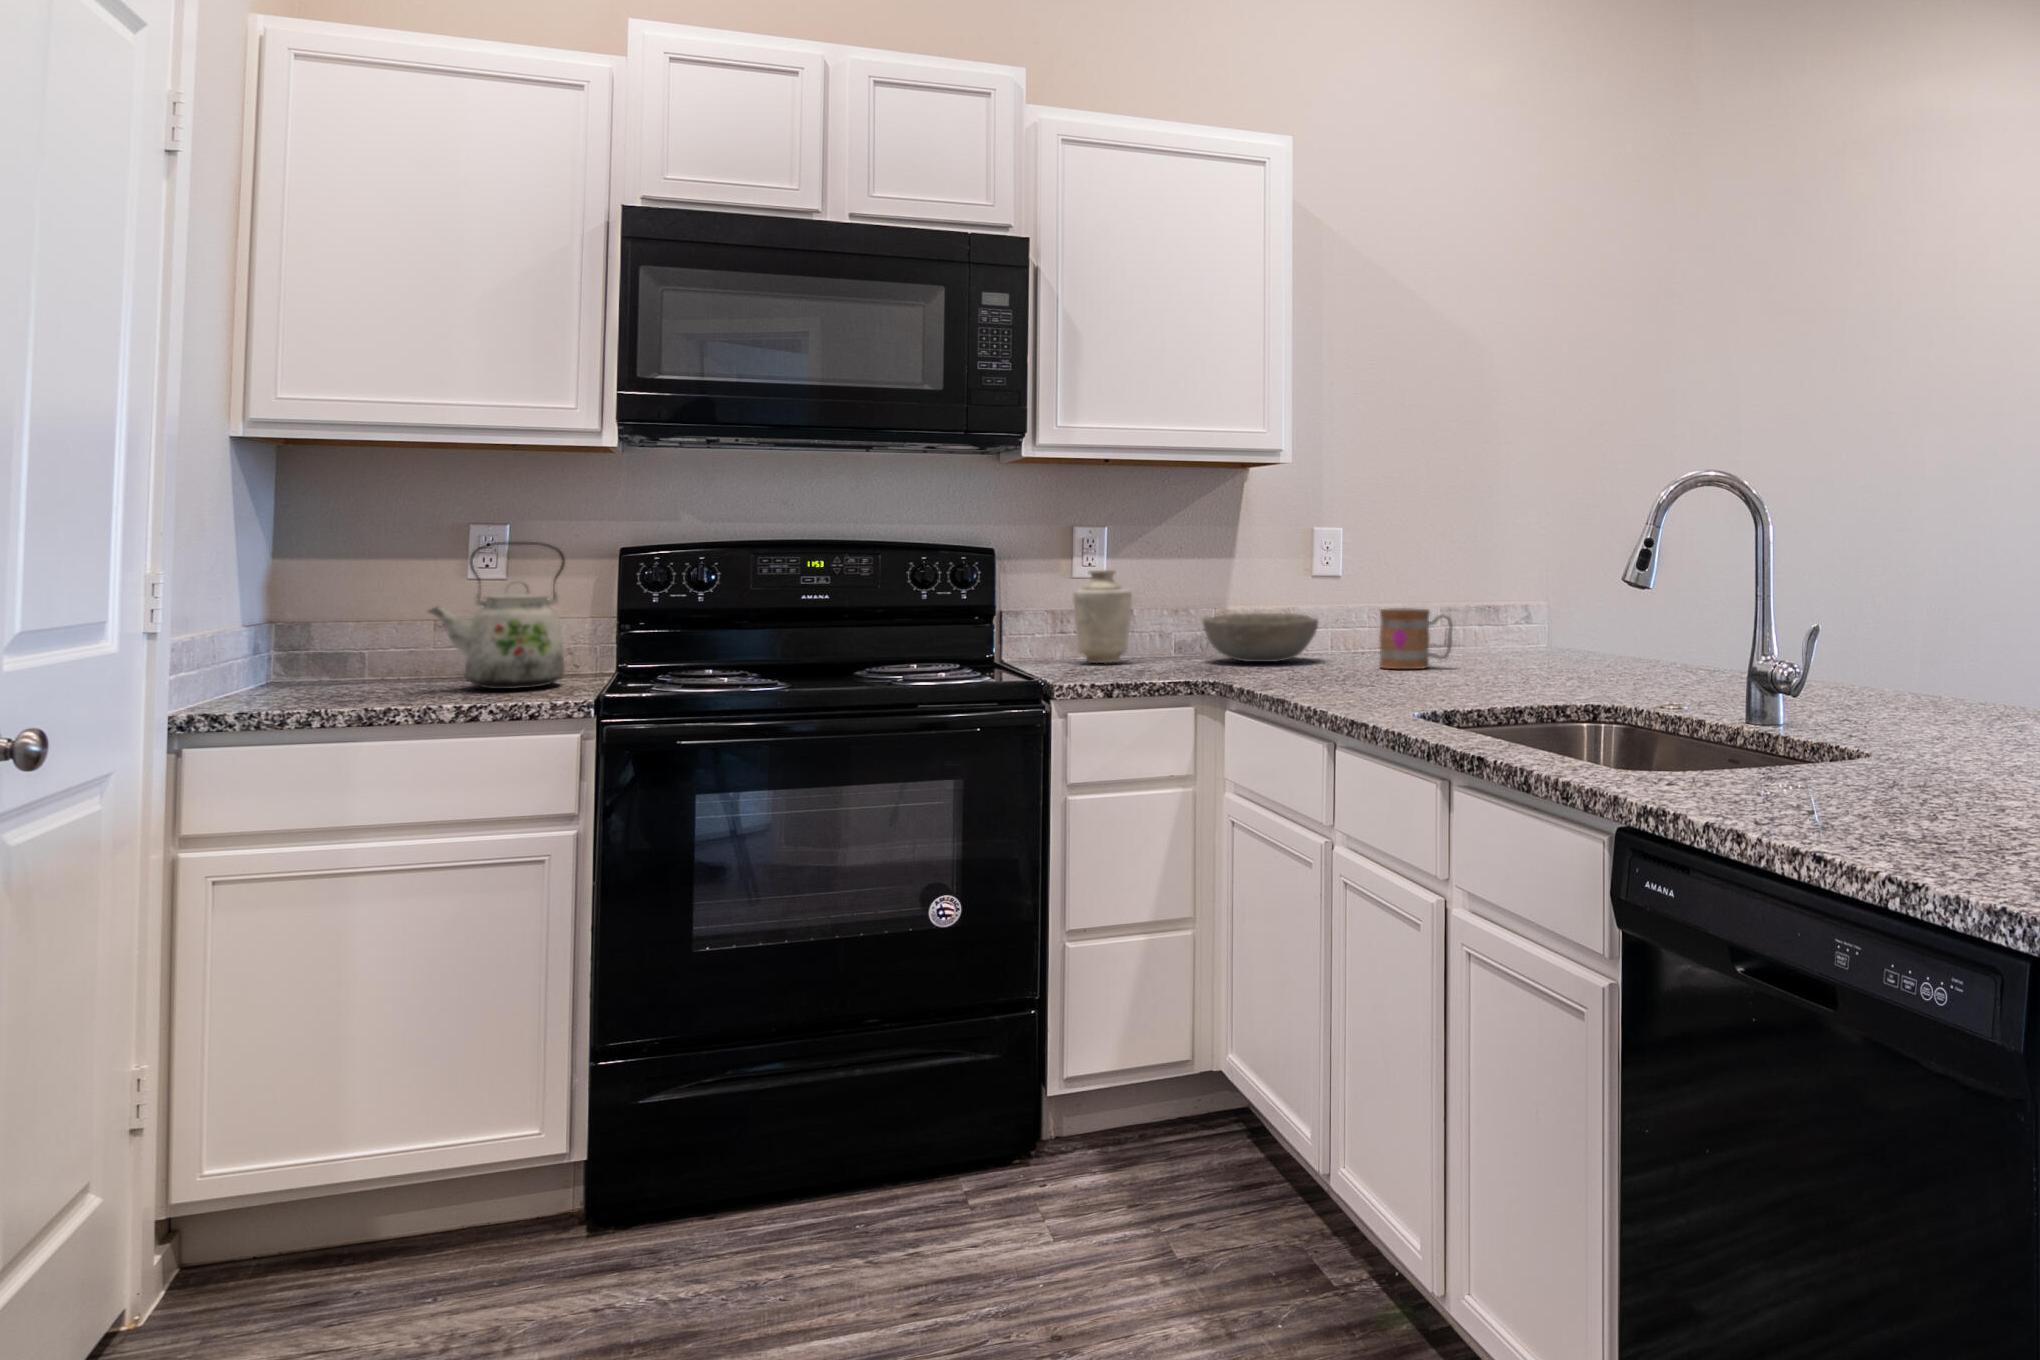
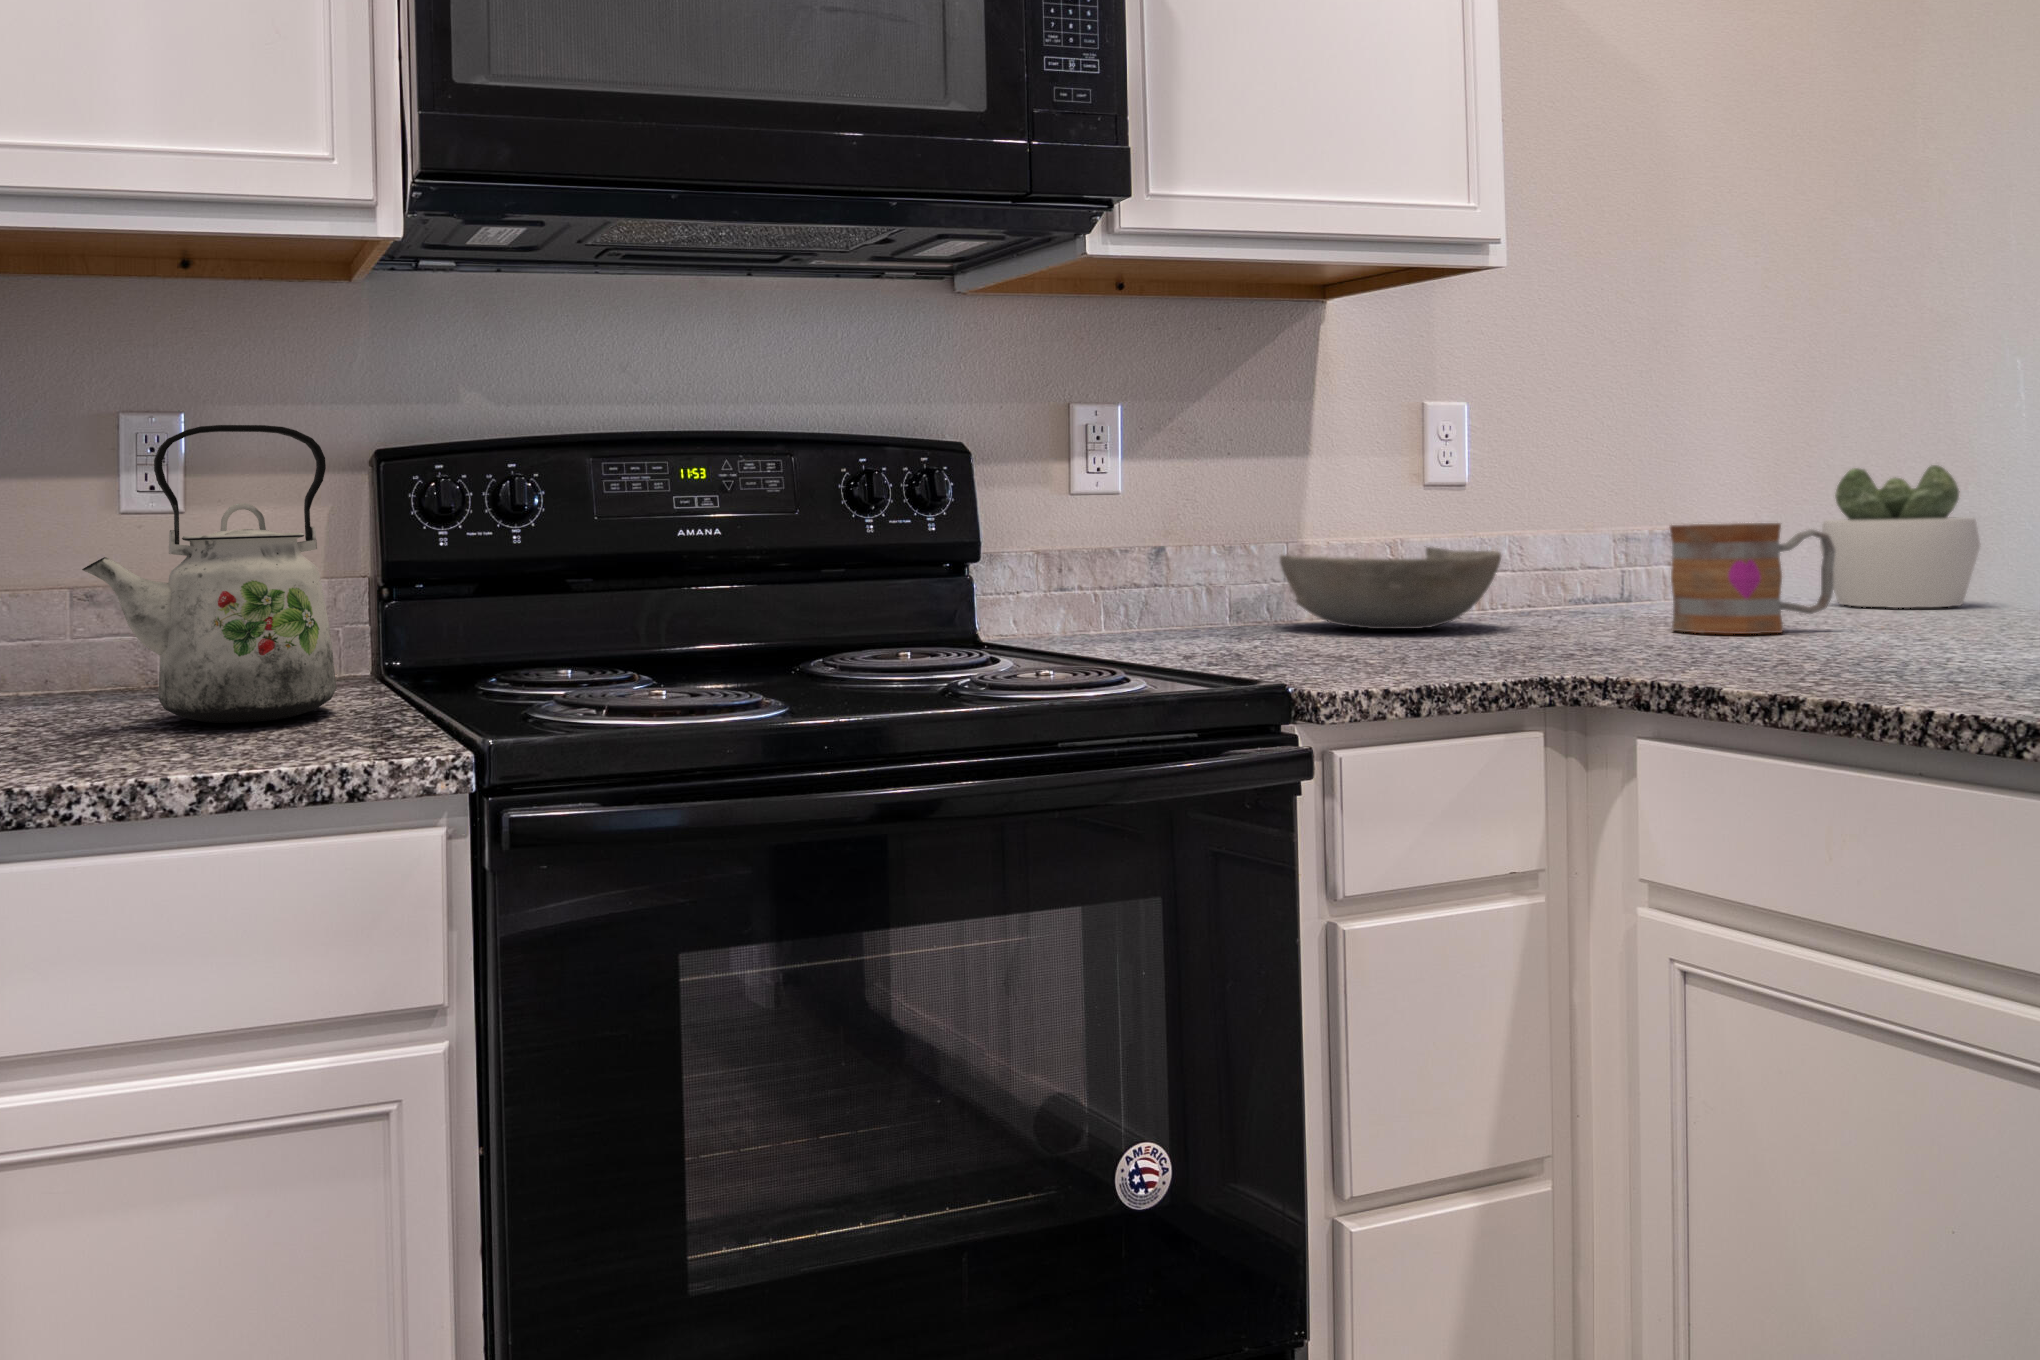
vase: present [1073,569,1132,663] -> none [1068,476,1174,638]
succulent plant: none [1542,577,1611,659] -> present [1820,465,1980,608]

